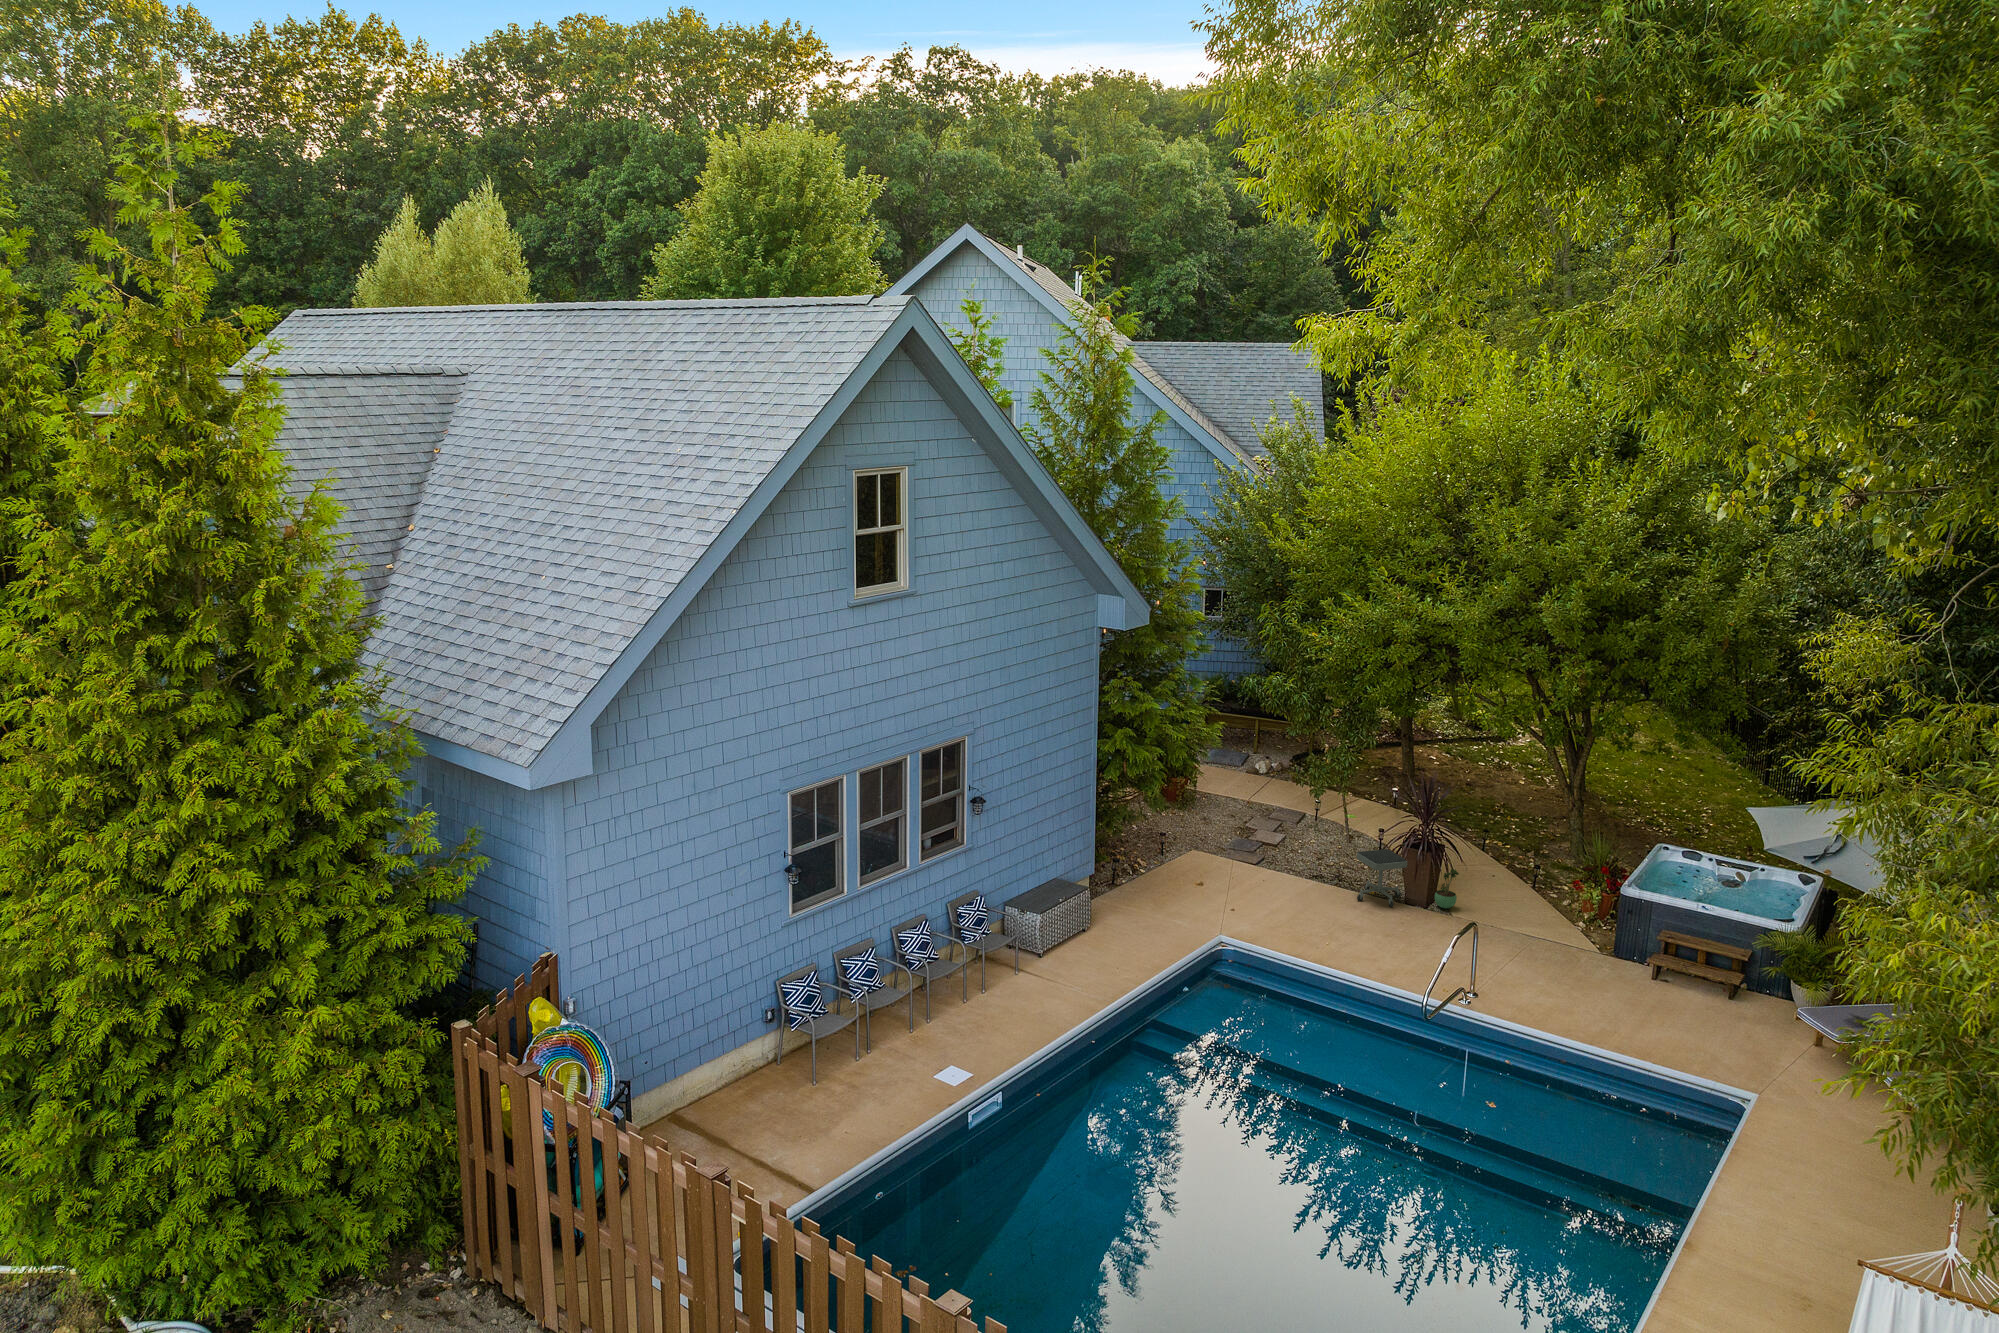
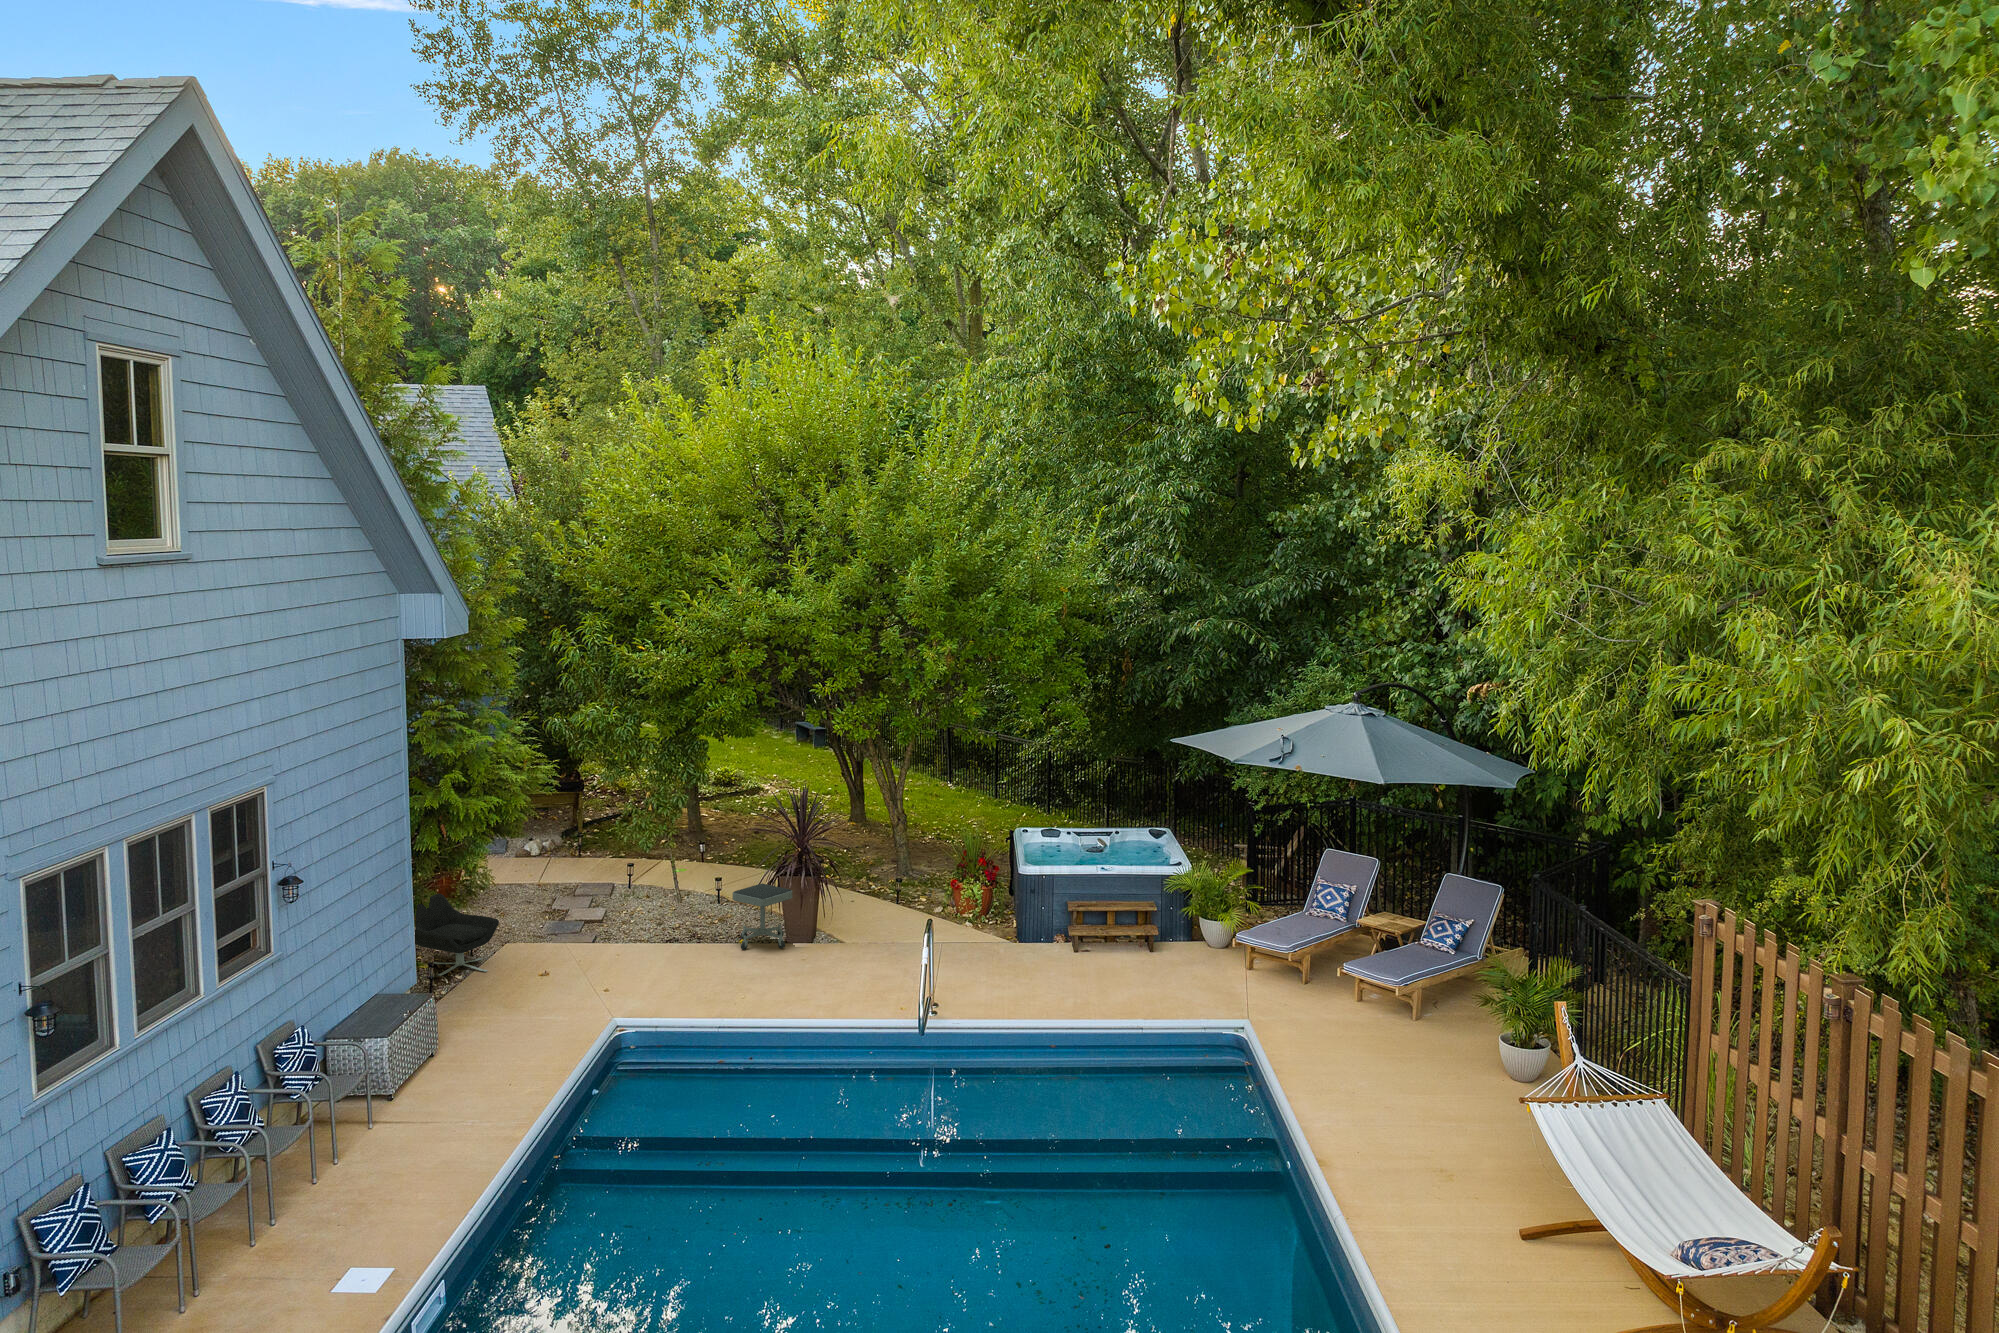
lounge chair: none [1110,810,1177,875] -> present [415,893,499,976]
potted plant: present [1435,869,1459,908] -> none [823,890,848,938]

